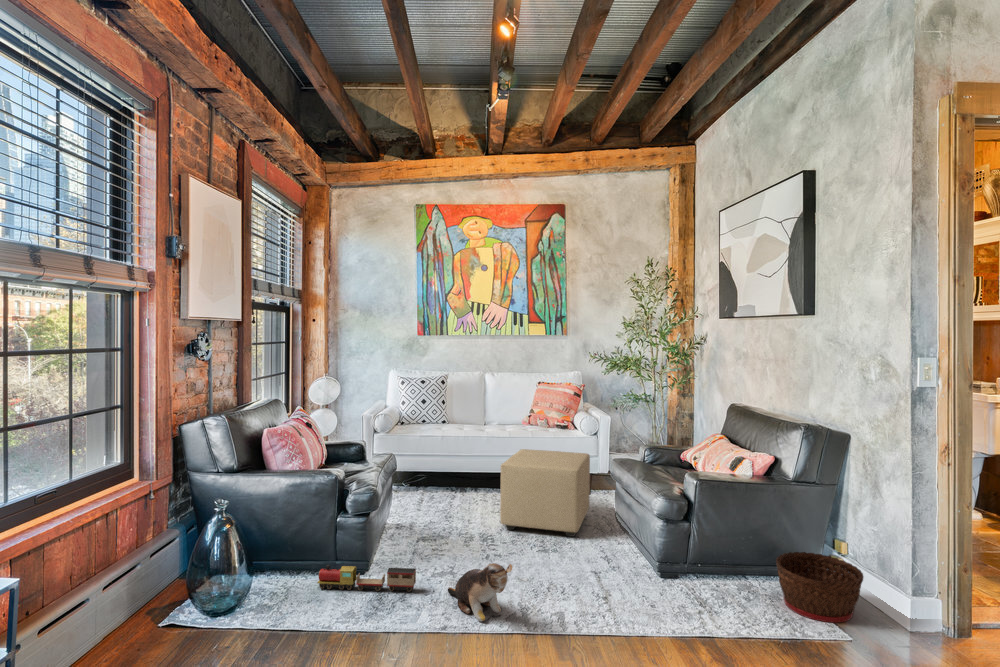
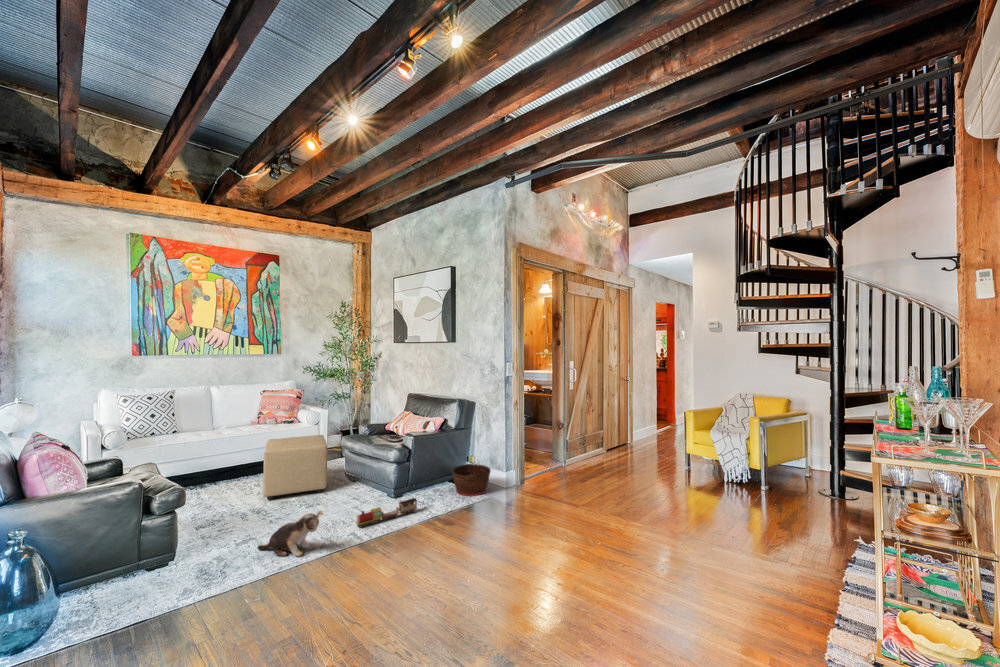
toy train: present [317,565,416,592] -> present [356,498,417,528]

